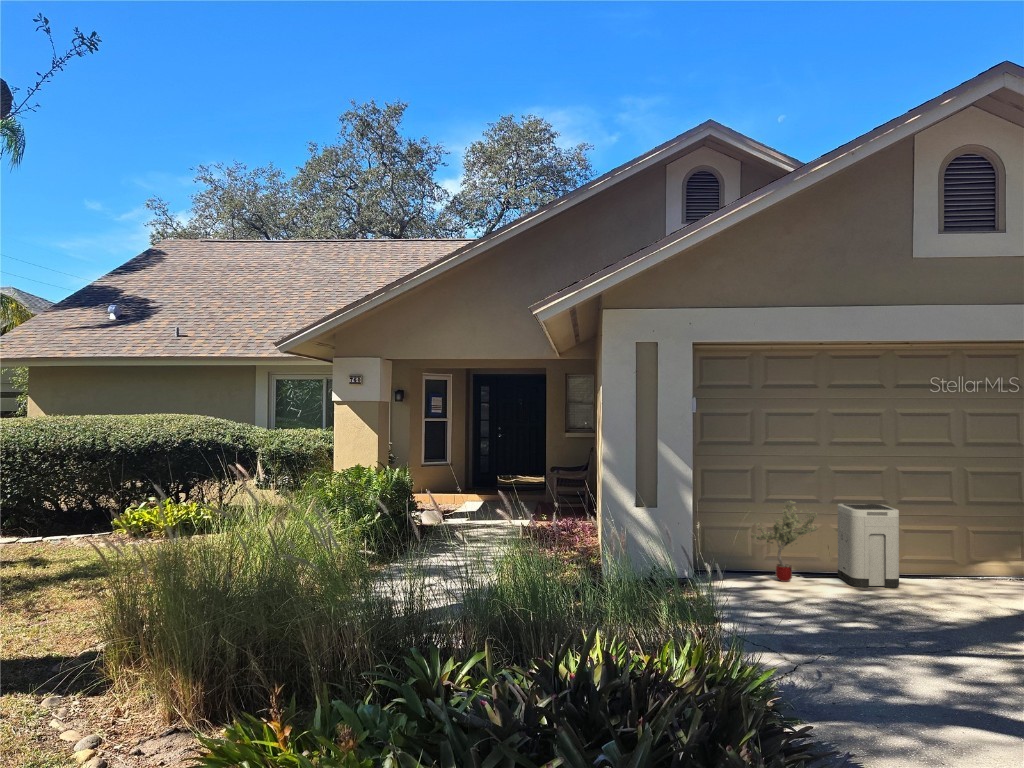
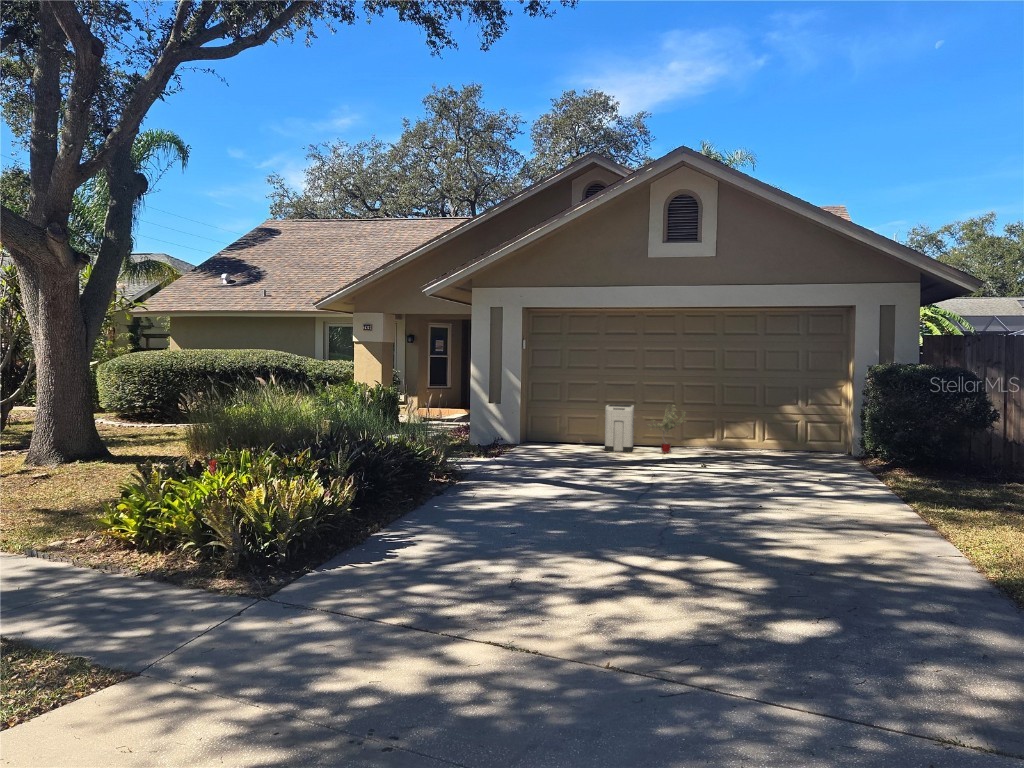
potted tree: present [751,501,817,582] -> present [648,405,686,453]

